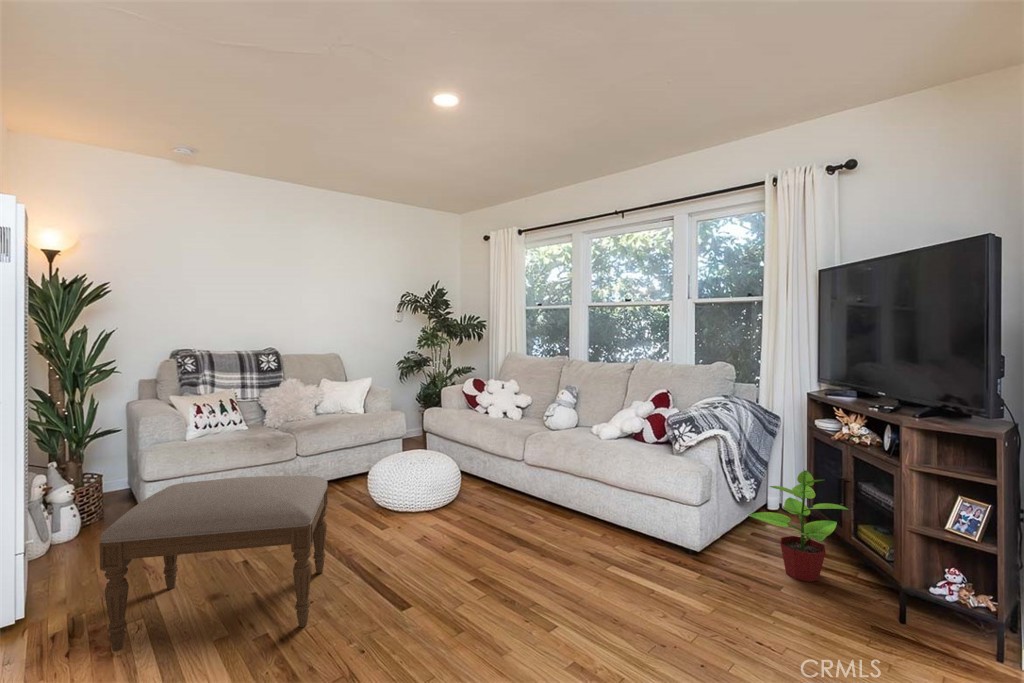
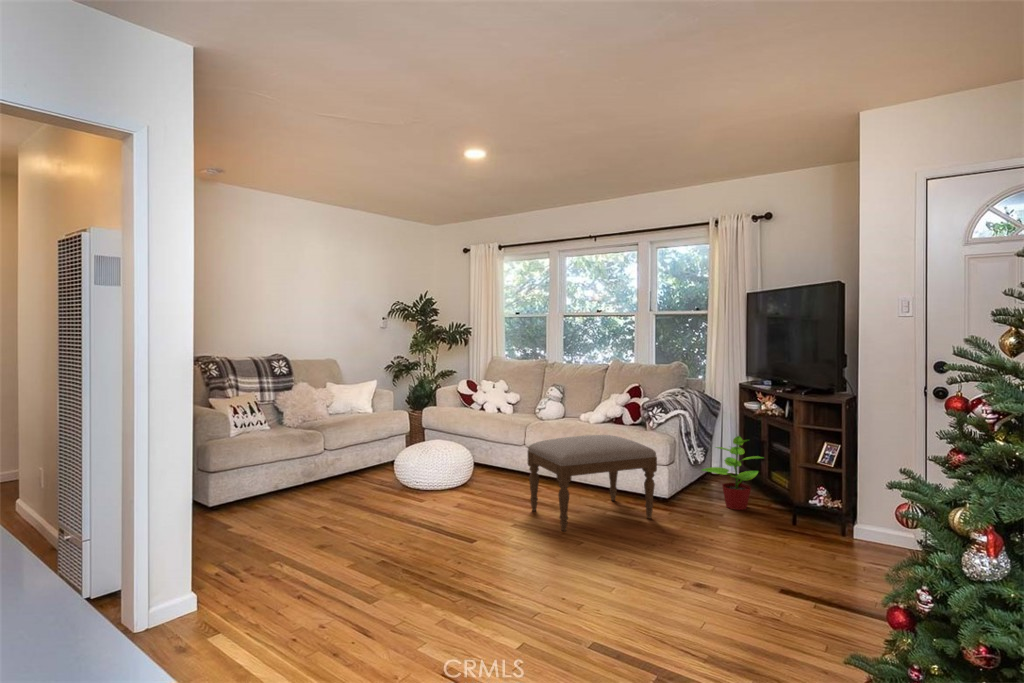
ottoman: present [99,475,328,651] -> present [528,435,657,531]

